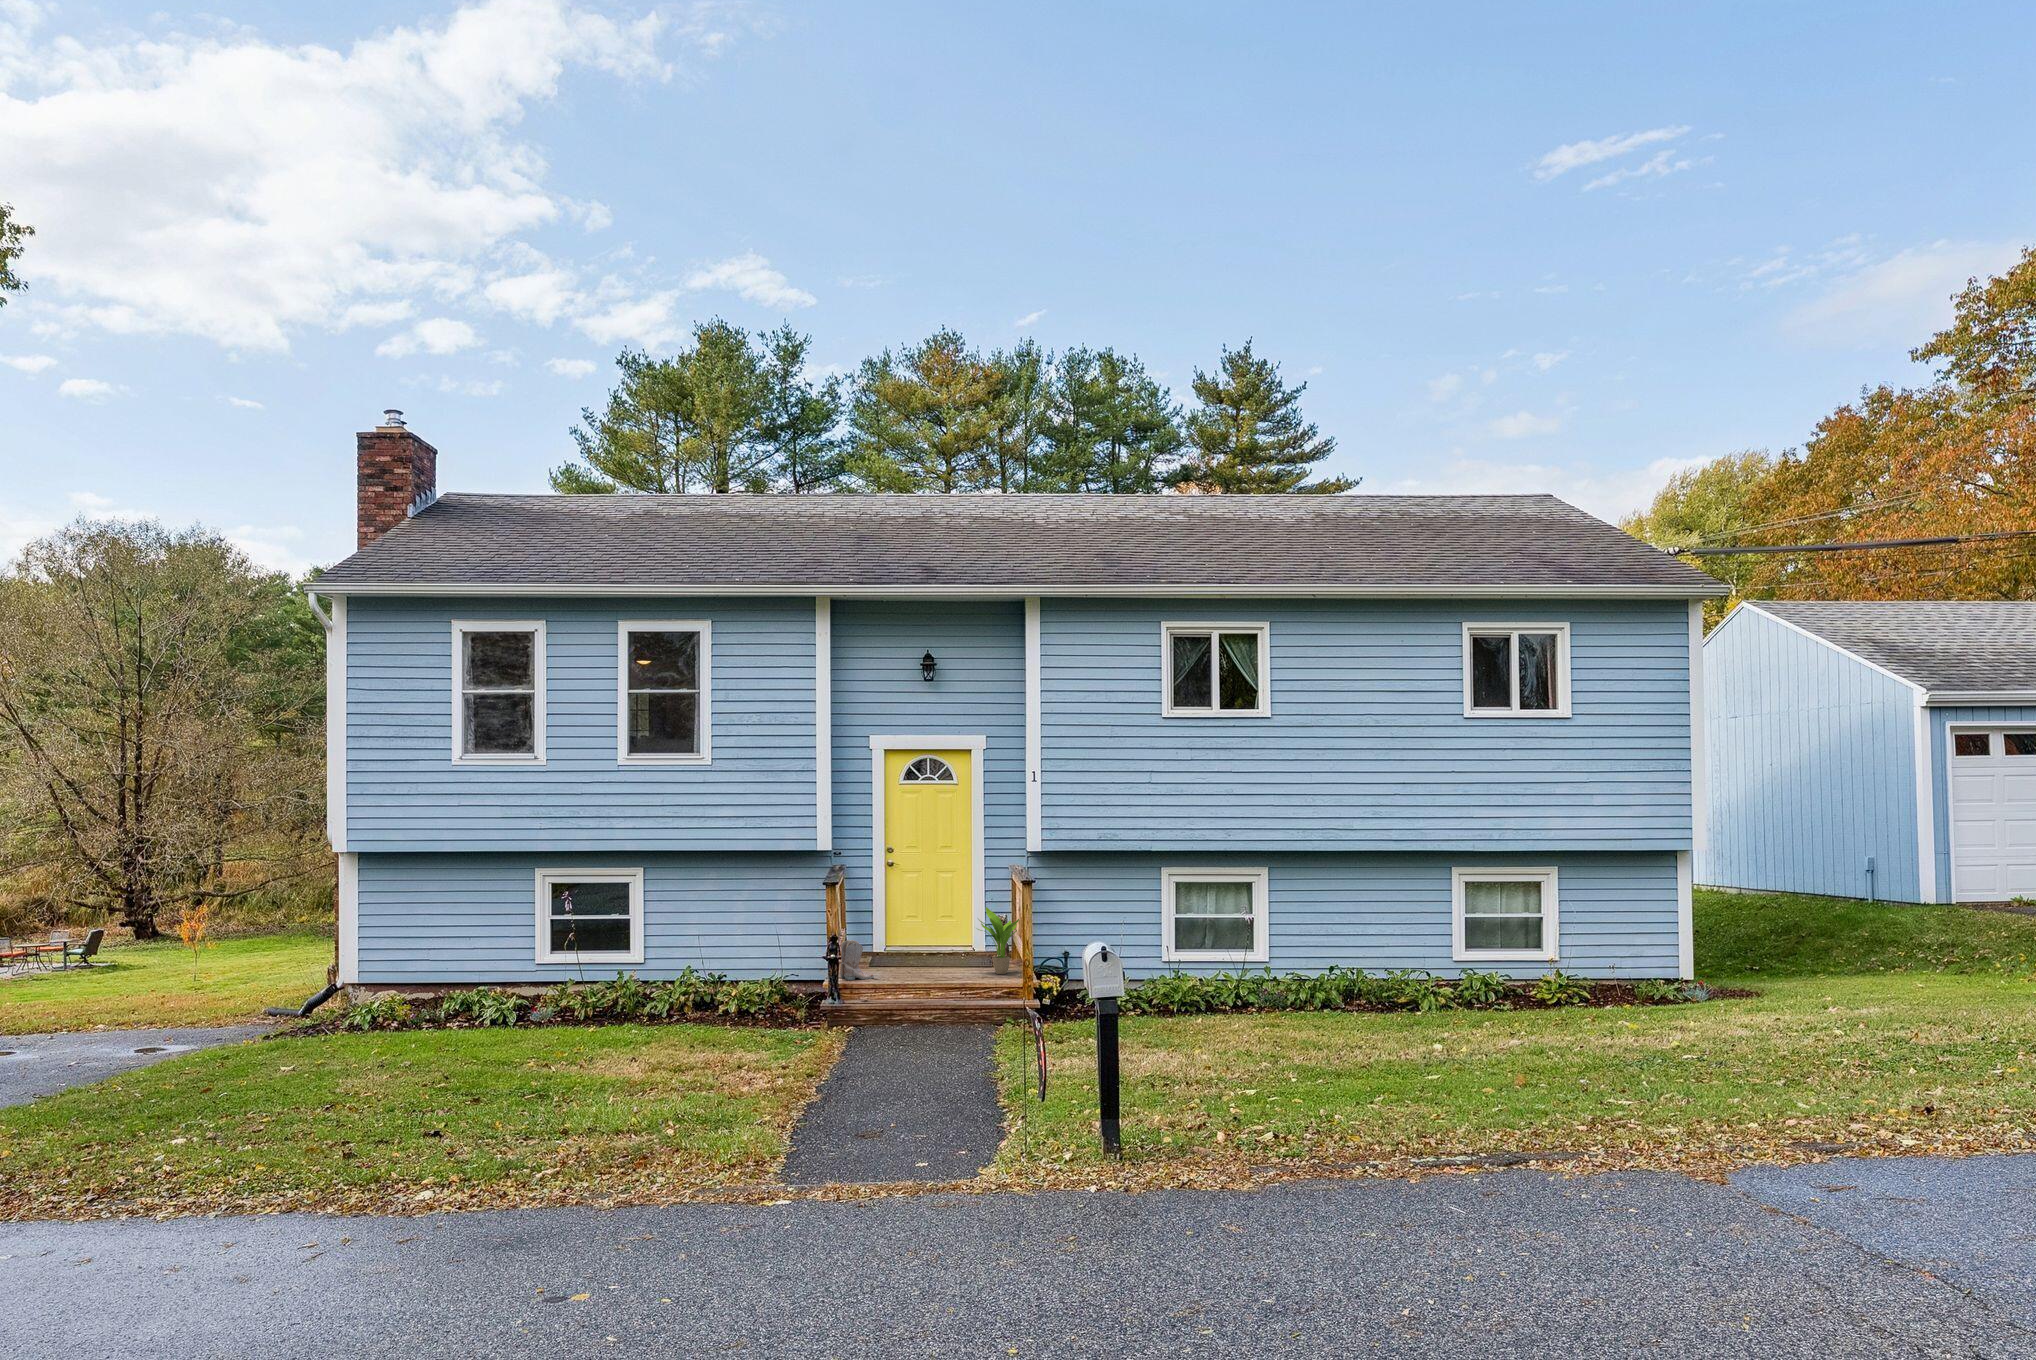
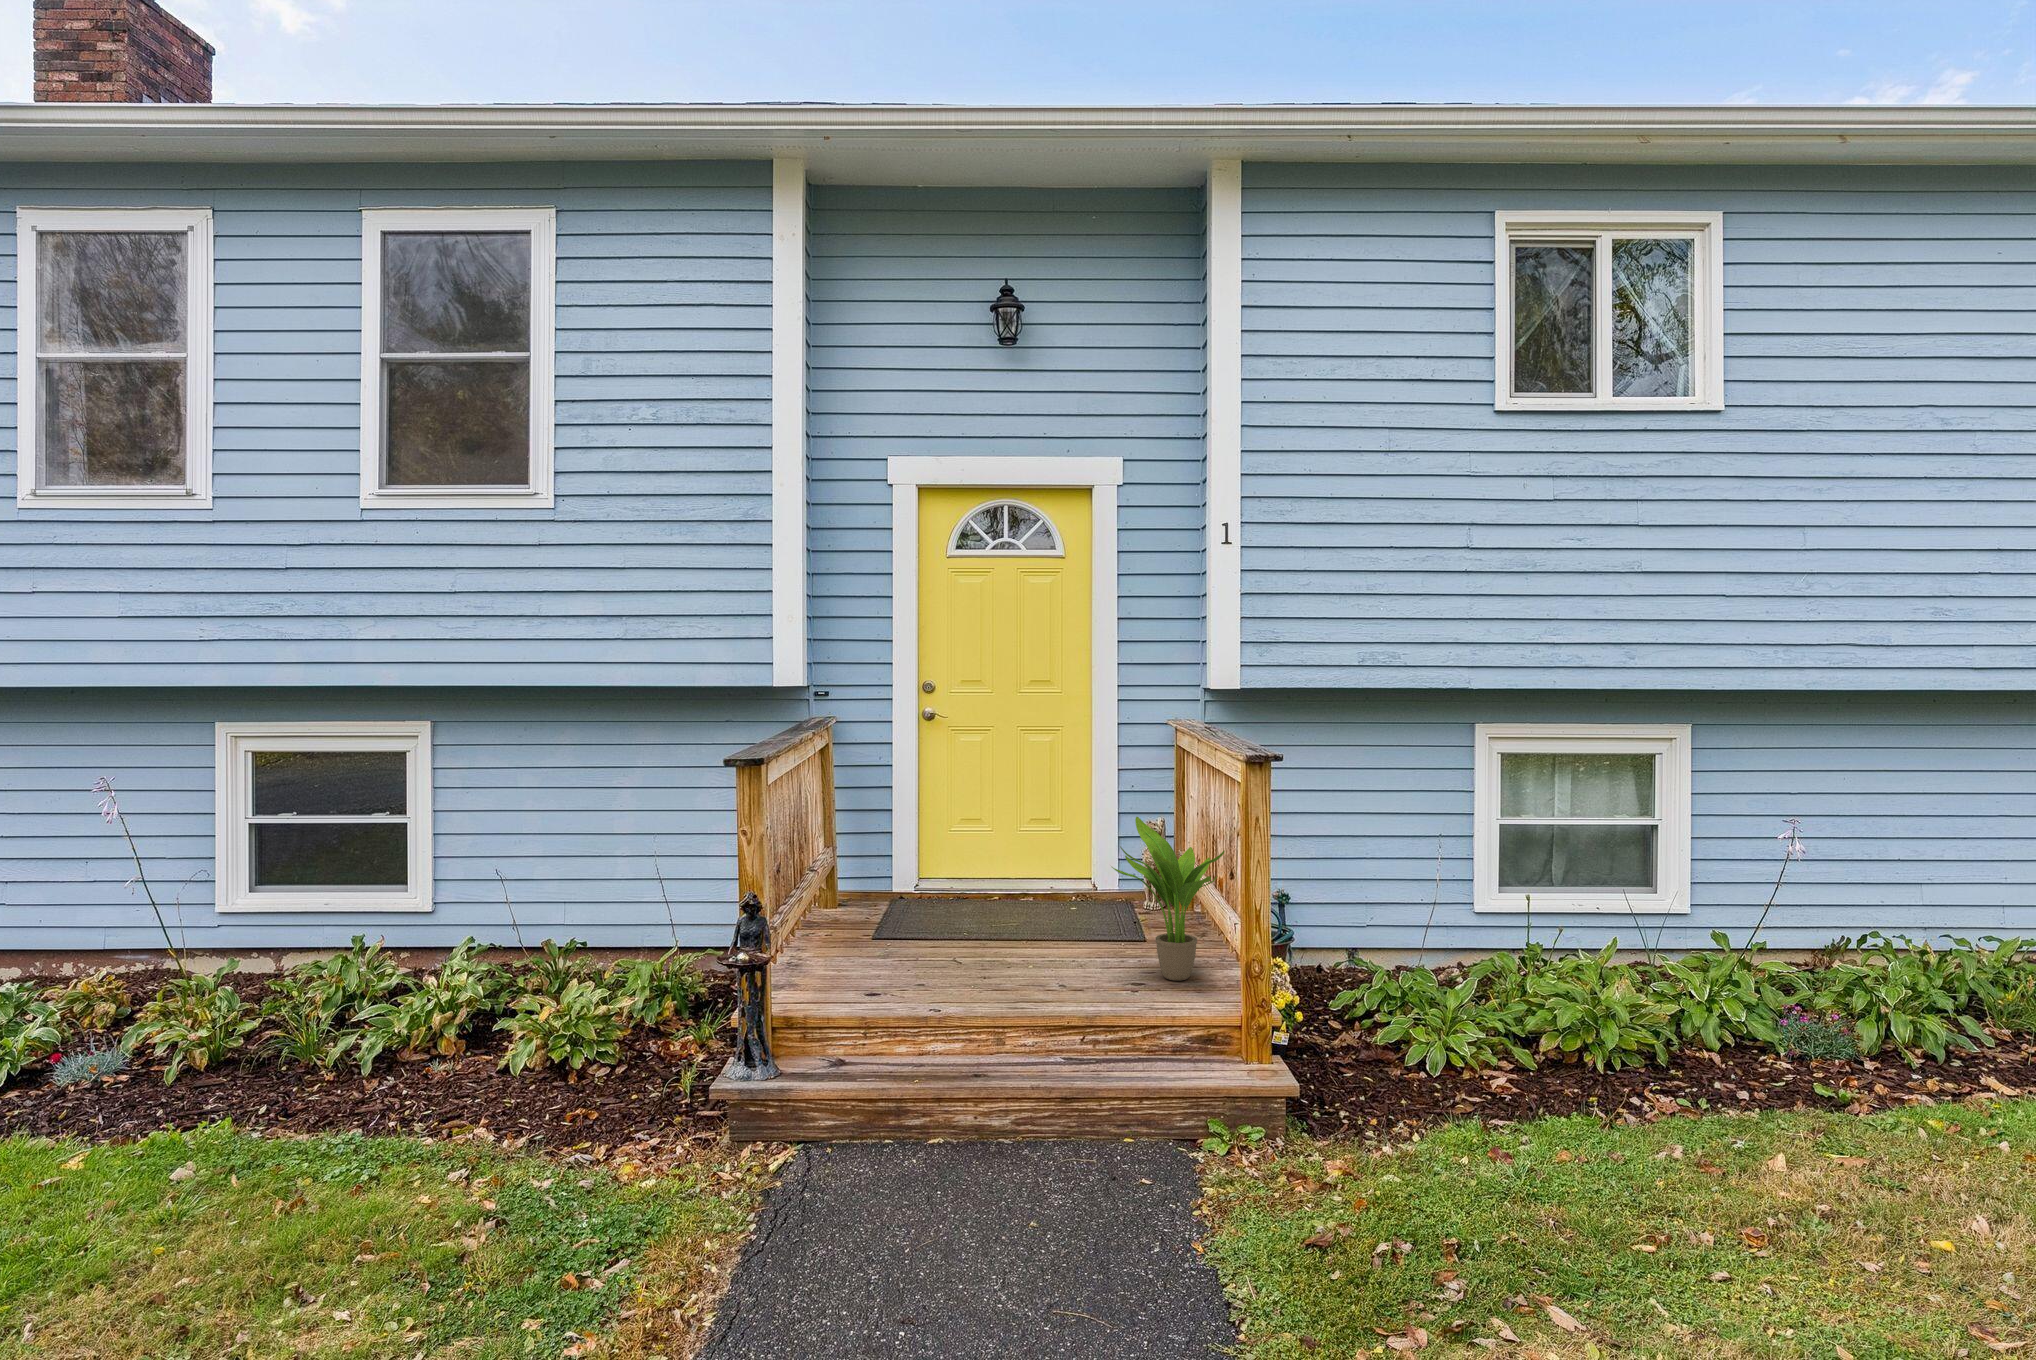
boots: present [840,940,874,980] -> none [789,896,873,998]

